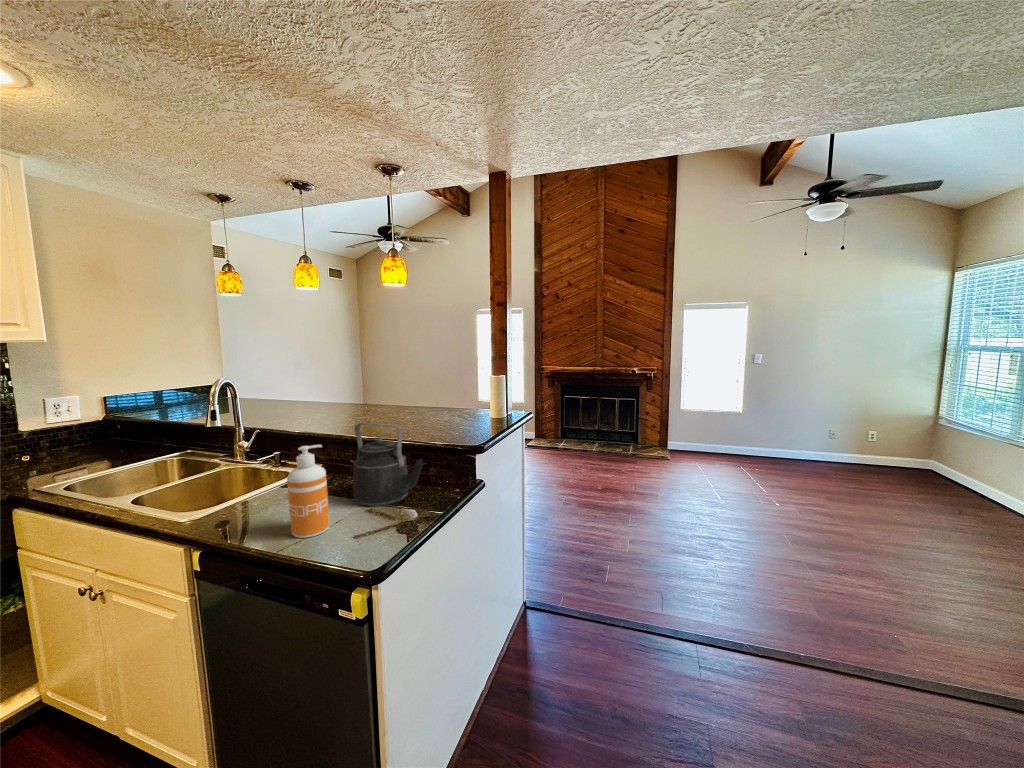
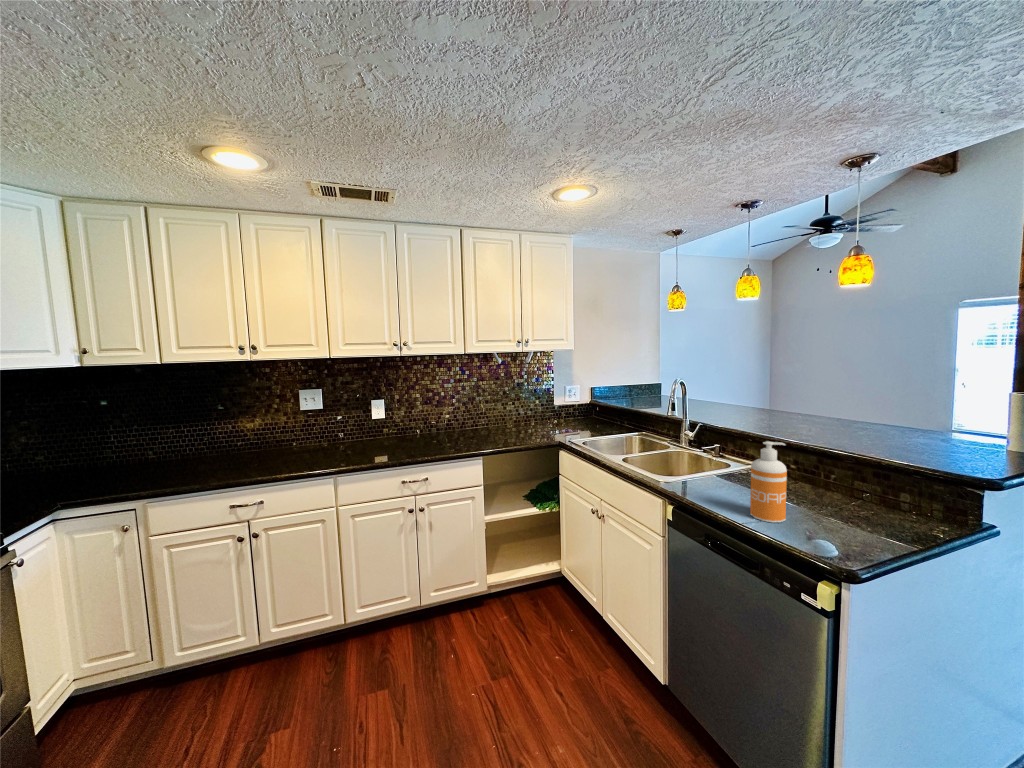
kettle: present [353,422,427,507] -> none [804,430,908,520]

